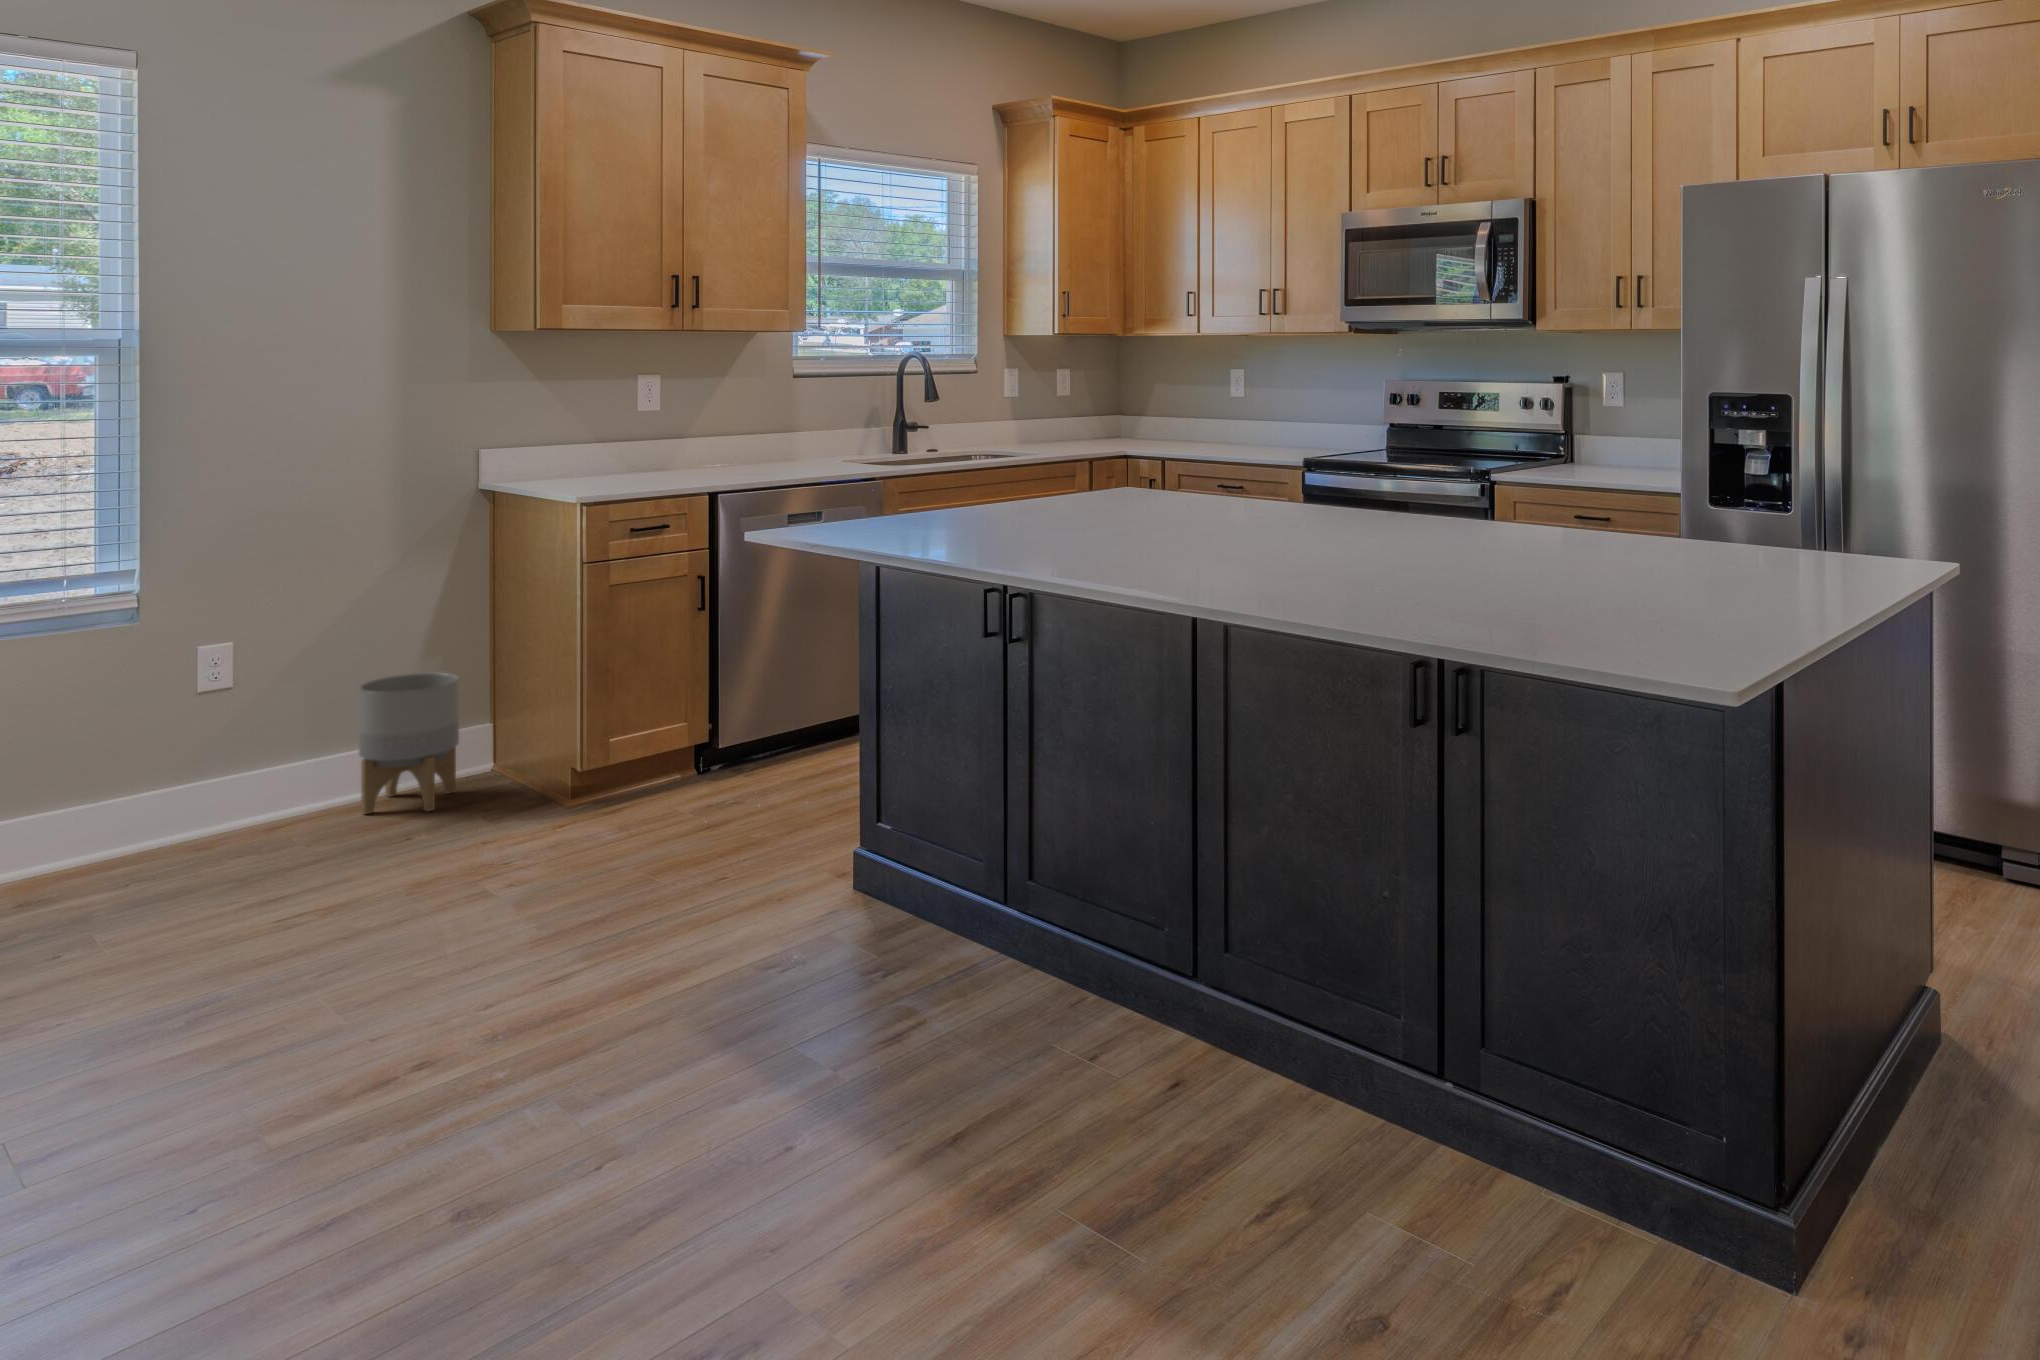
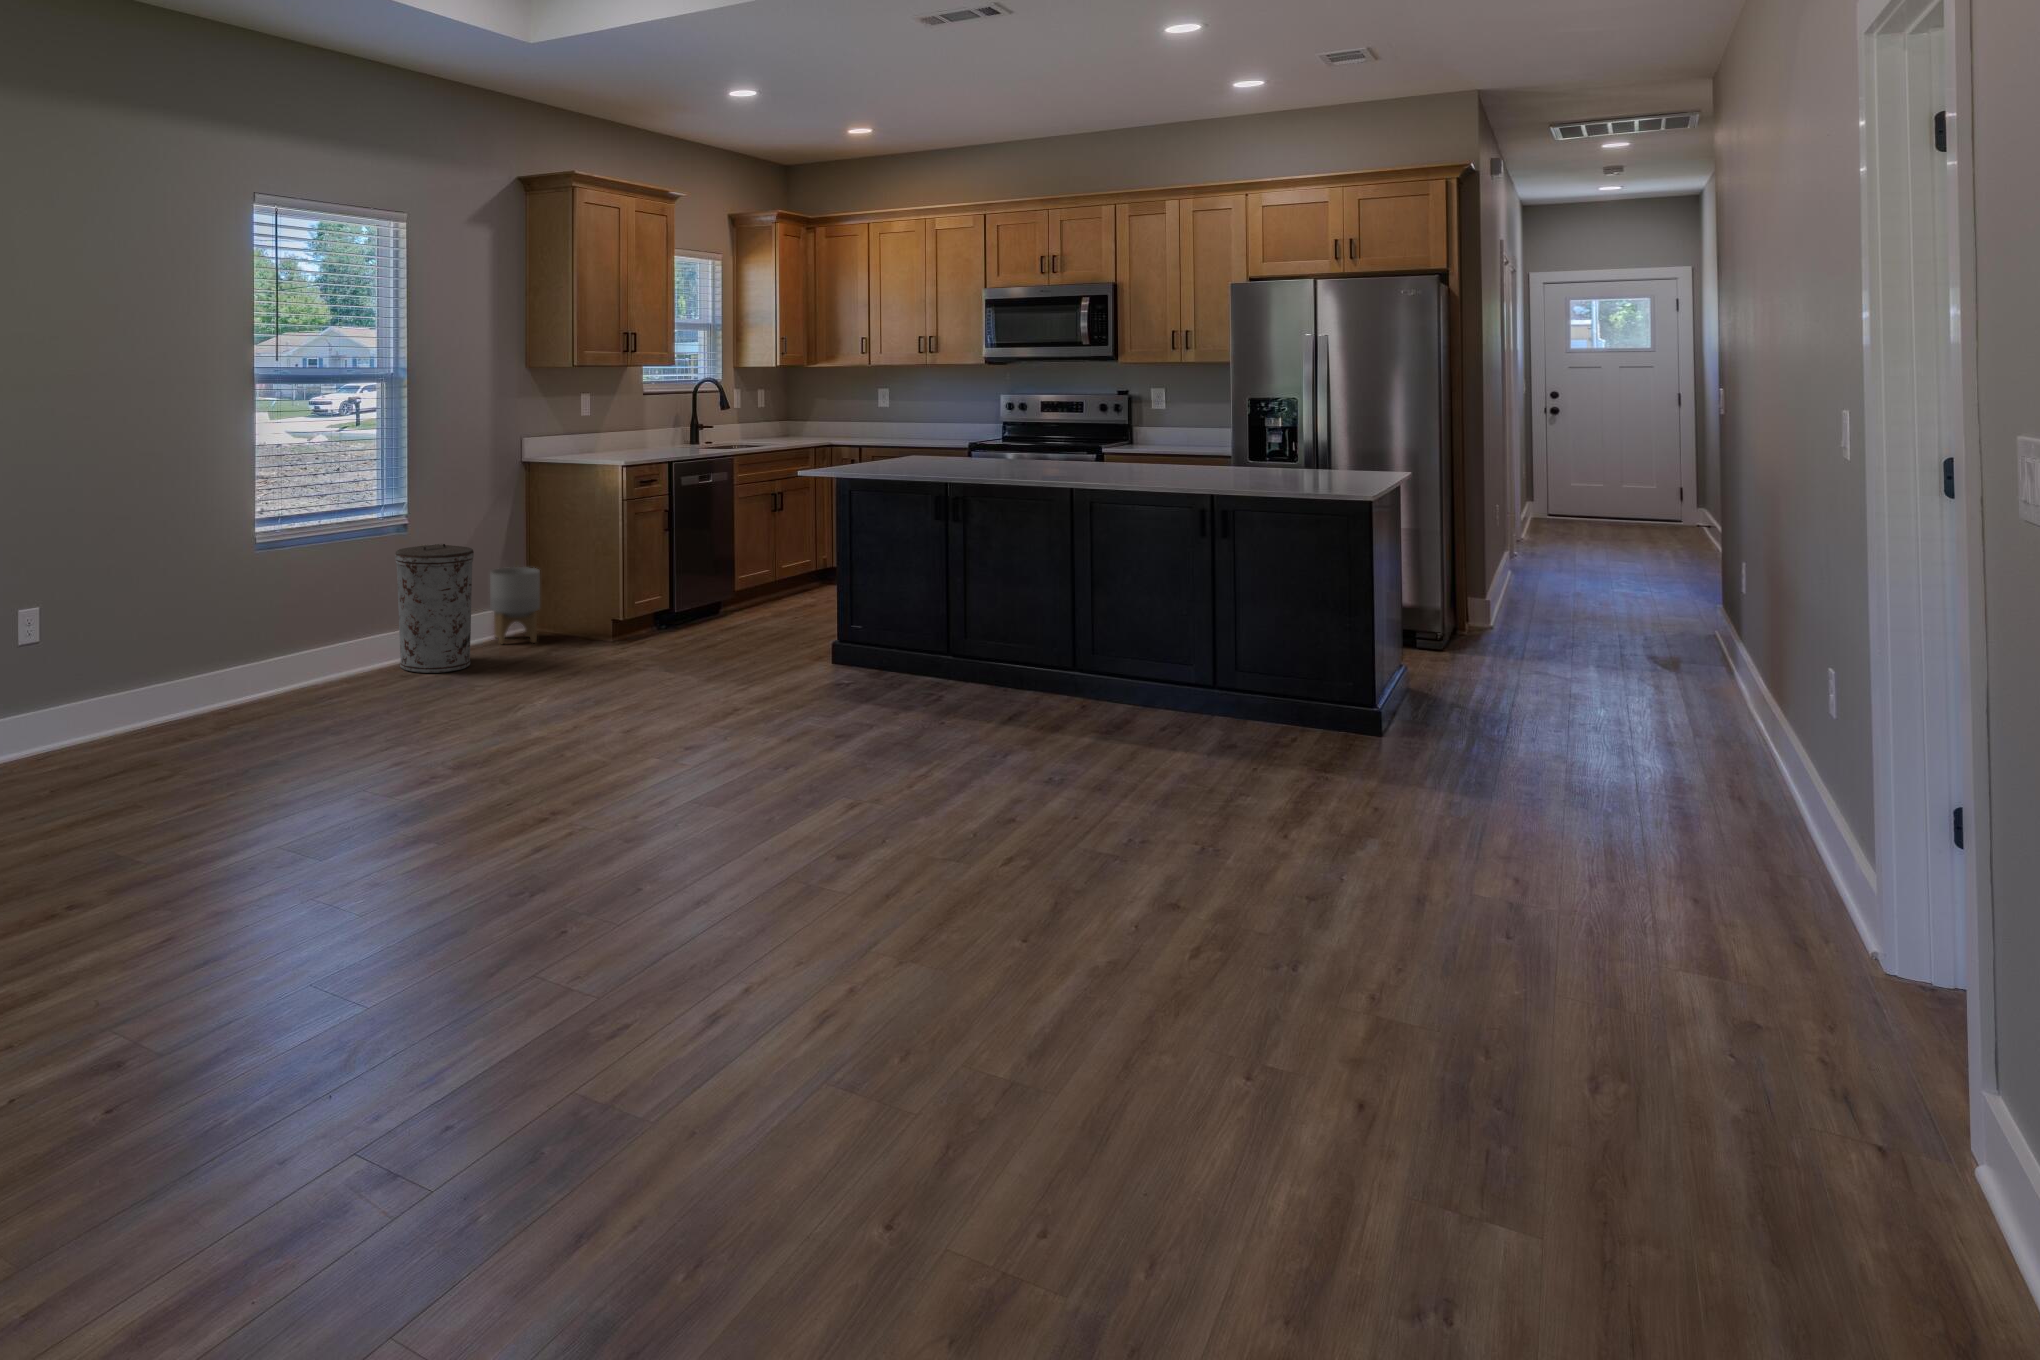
trash can: none [51,646,232,896] -> present [395,544,474,673]

